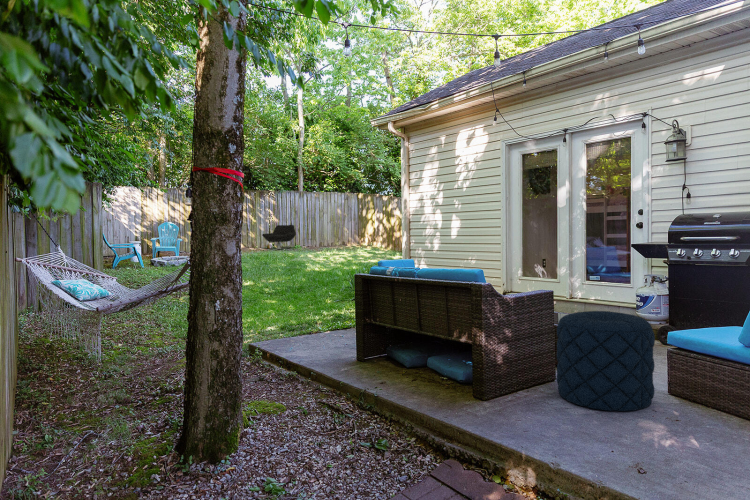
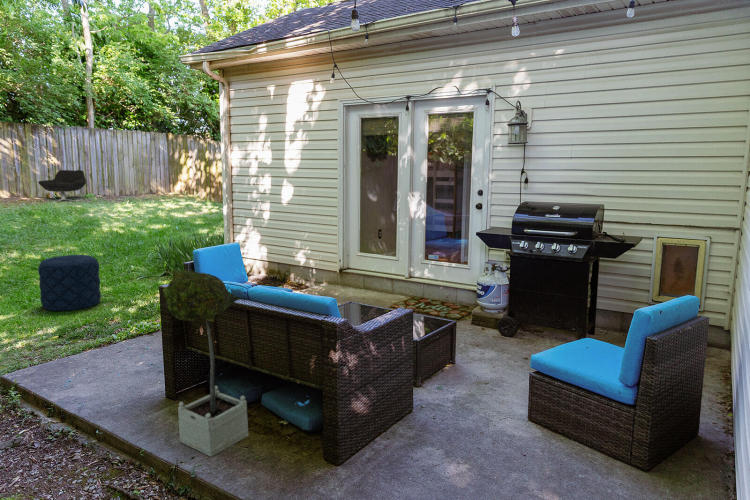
potted tree: none [358,251,416,388] -> present [163,270,249,457]
pouf: present [557,311,655,411] -> present [38,255,101,311]

